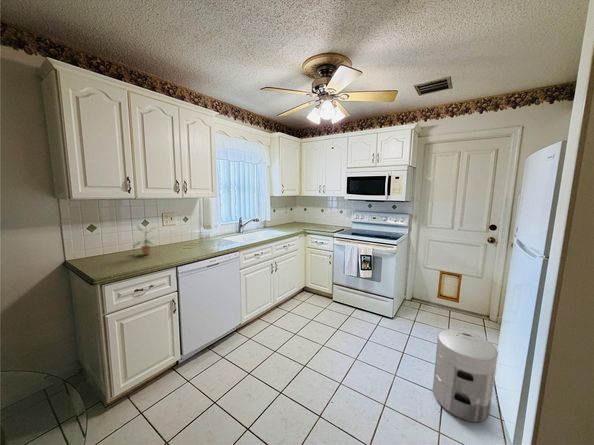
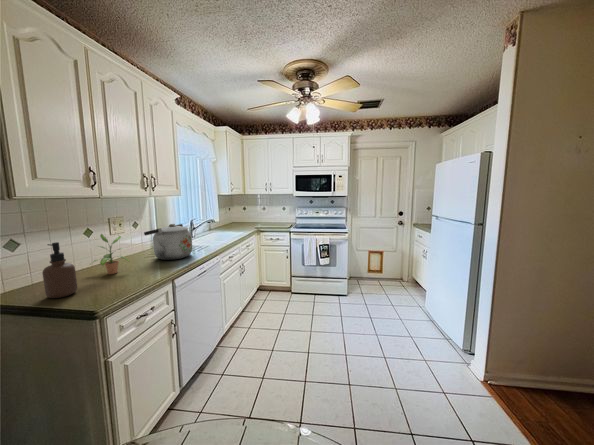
kettle: none [178,221,214,250] -> present [144,224,192,260]
soap dispenser: none [90,229,111,266] -> present [42,242,77,298]
waste bin: present [433,329,498,422] -> none [404,288,446,349]

